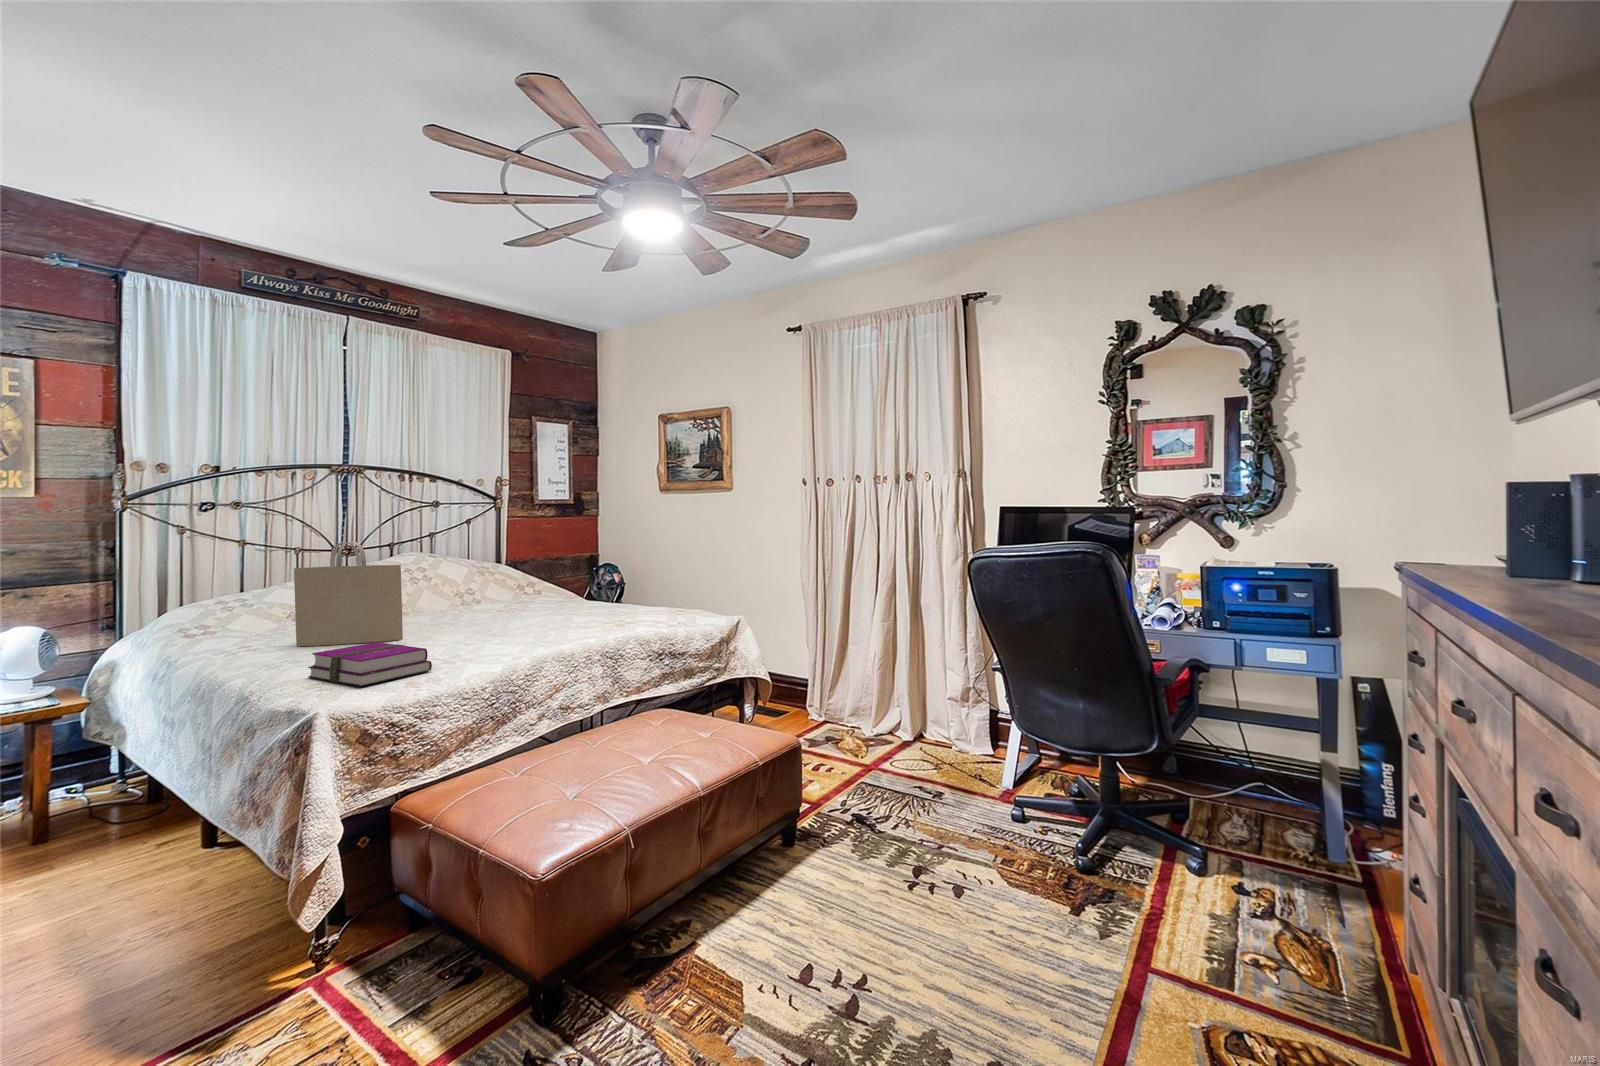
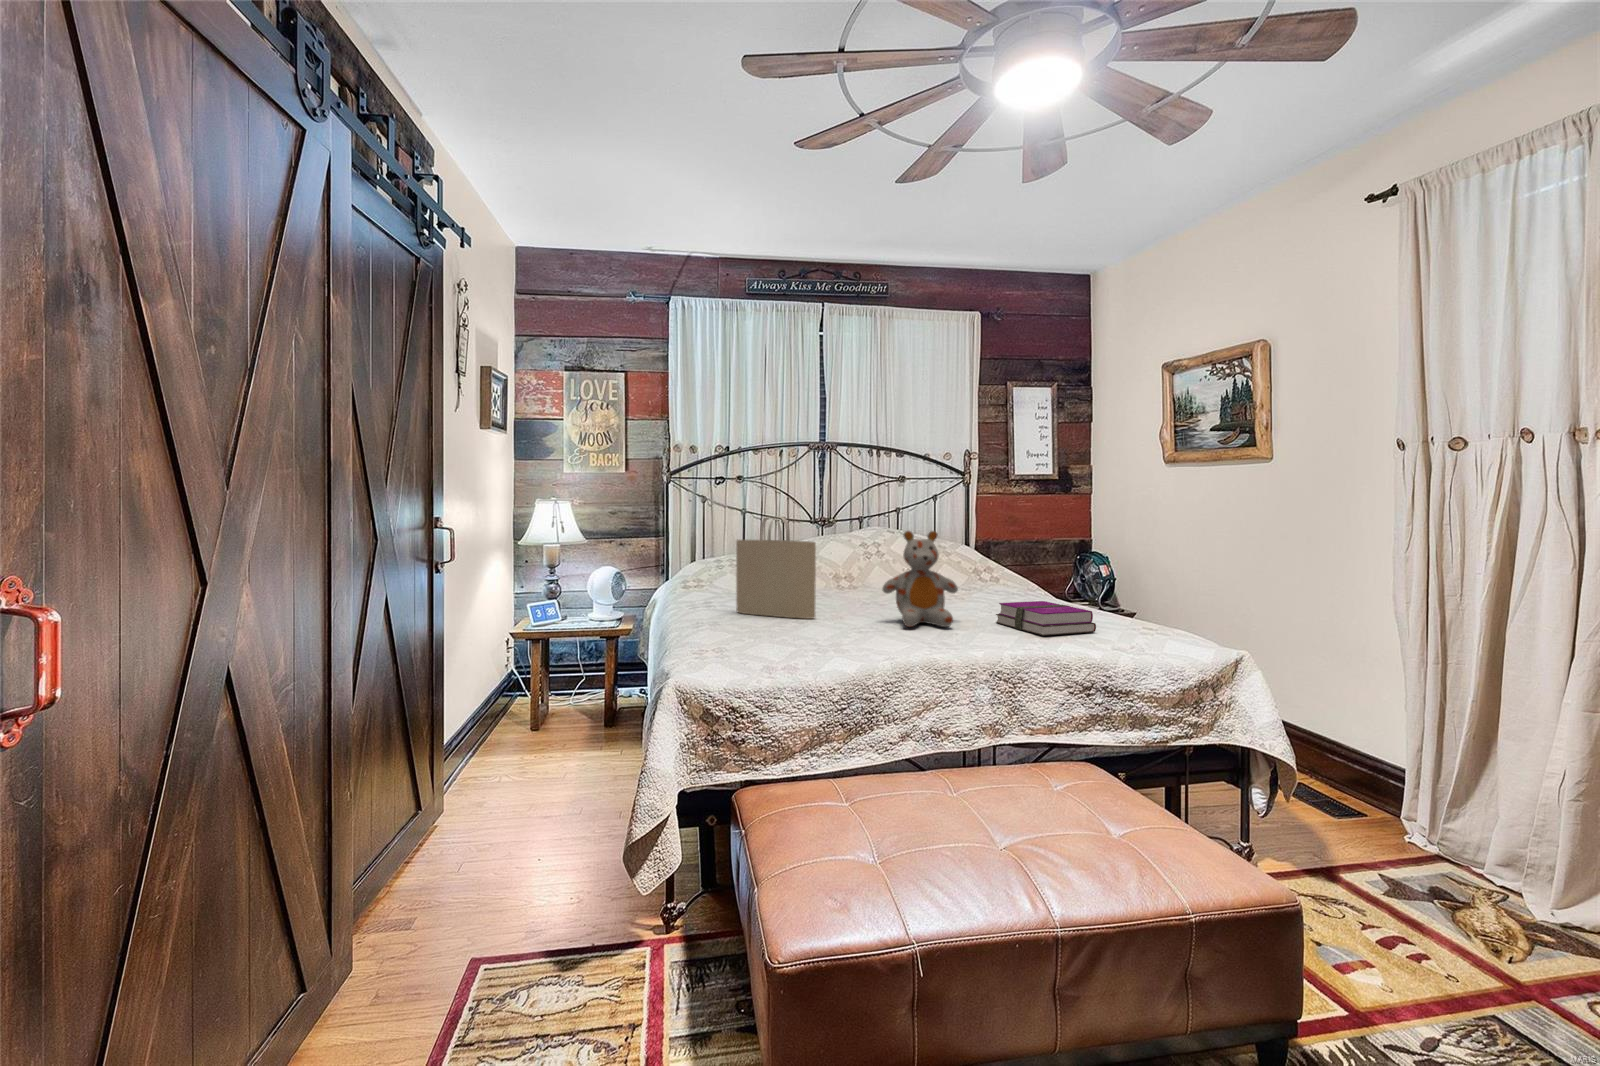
stuffed bear: none [474,549,545,633] -> present [883,531,958,627]
hardback book: present [308,642,432,686] -> present [996,601,1096,636]

